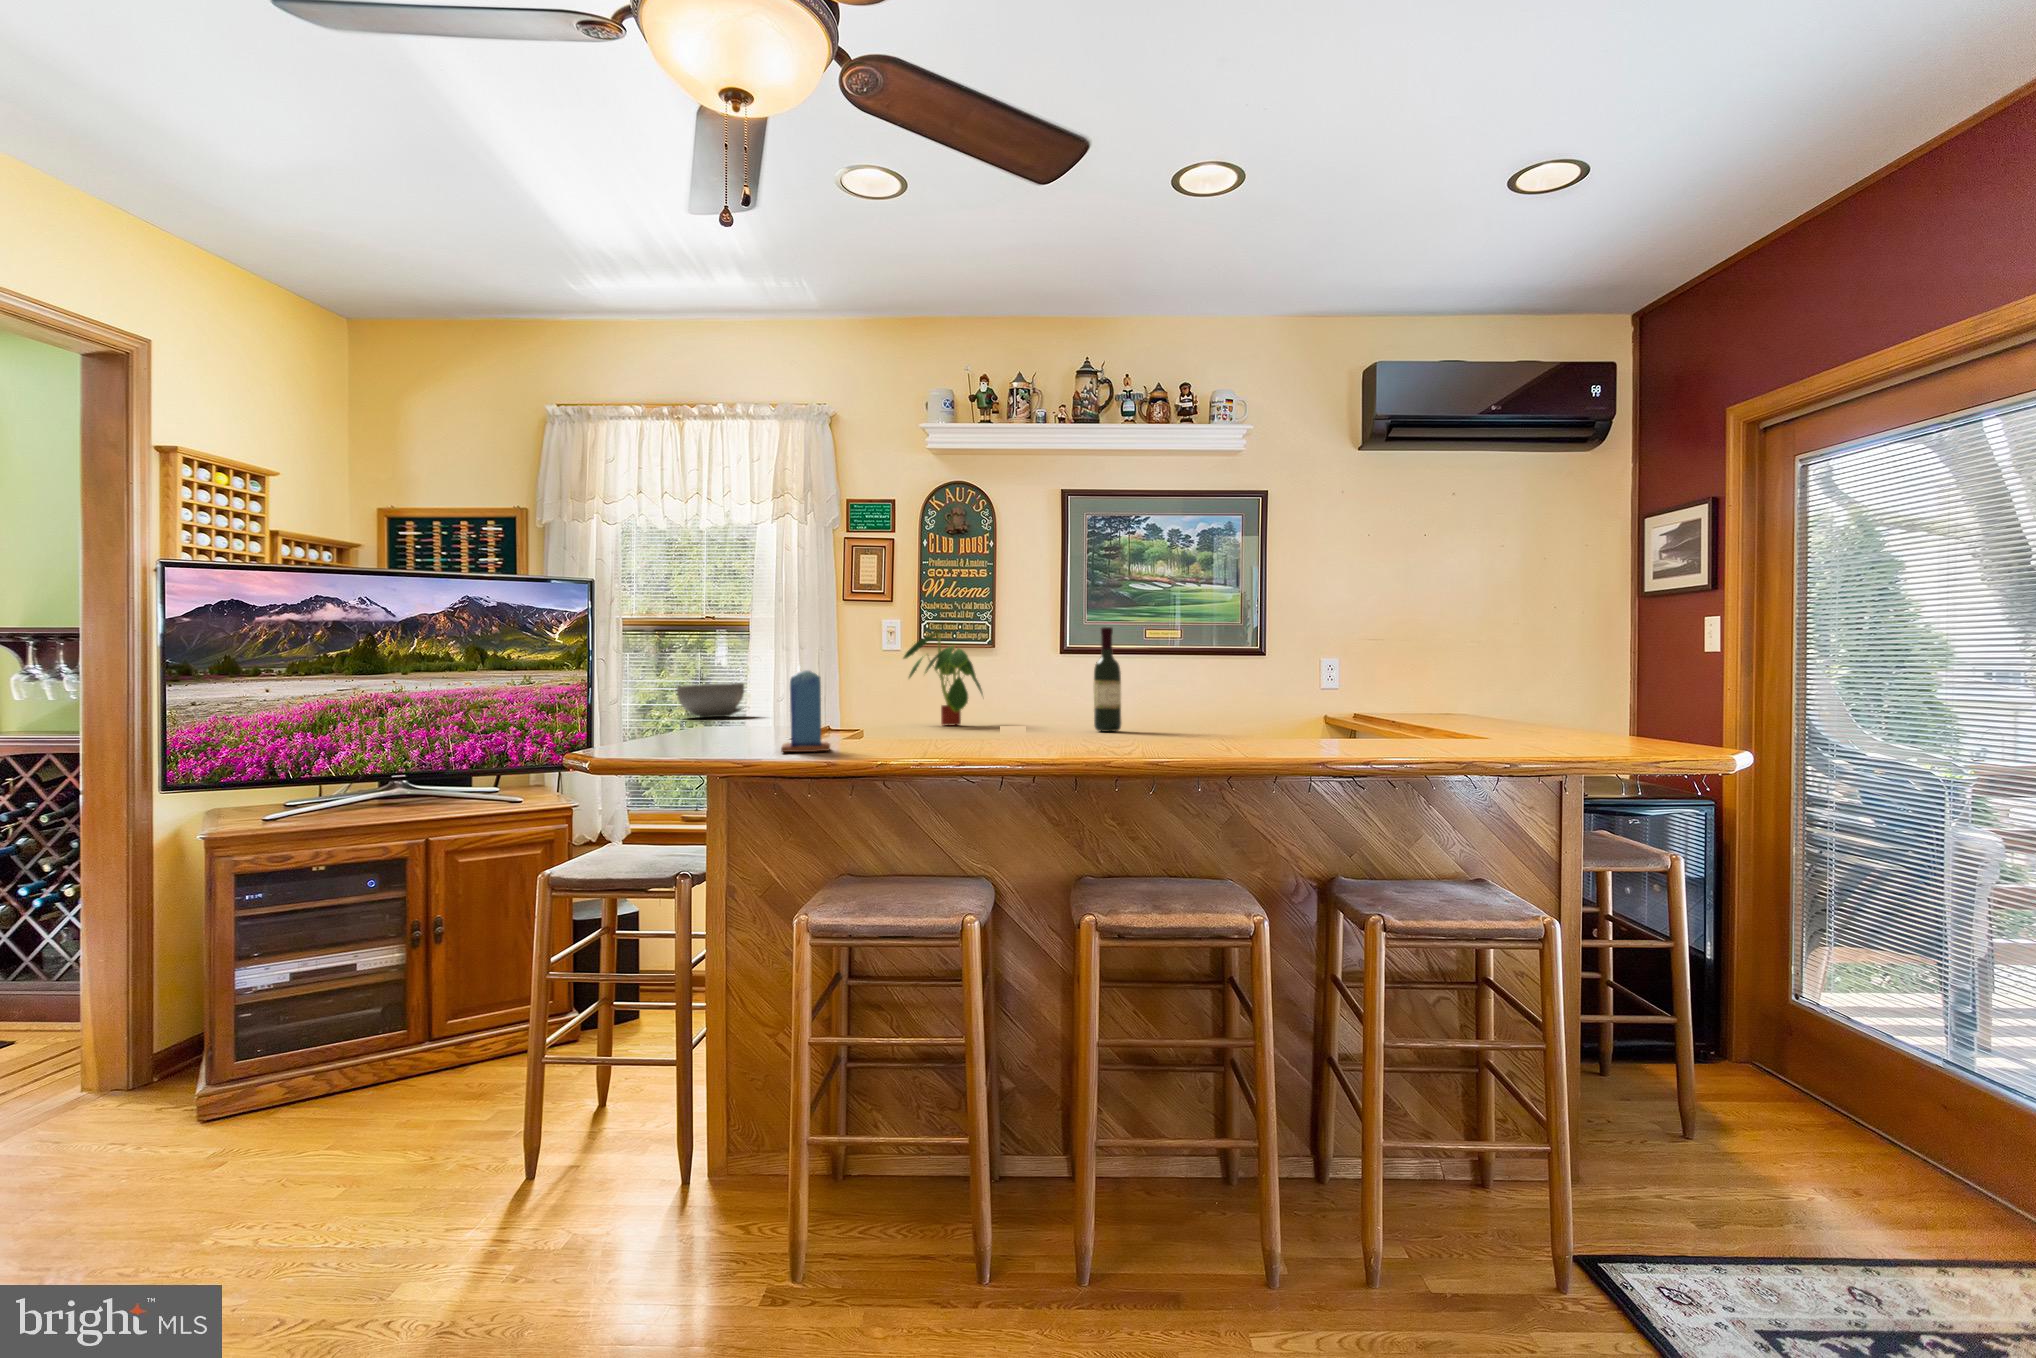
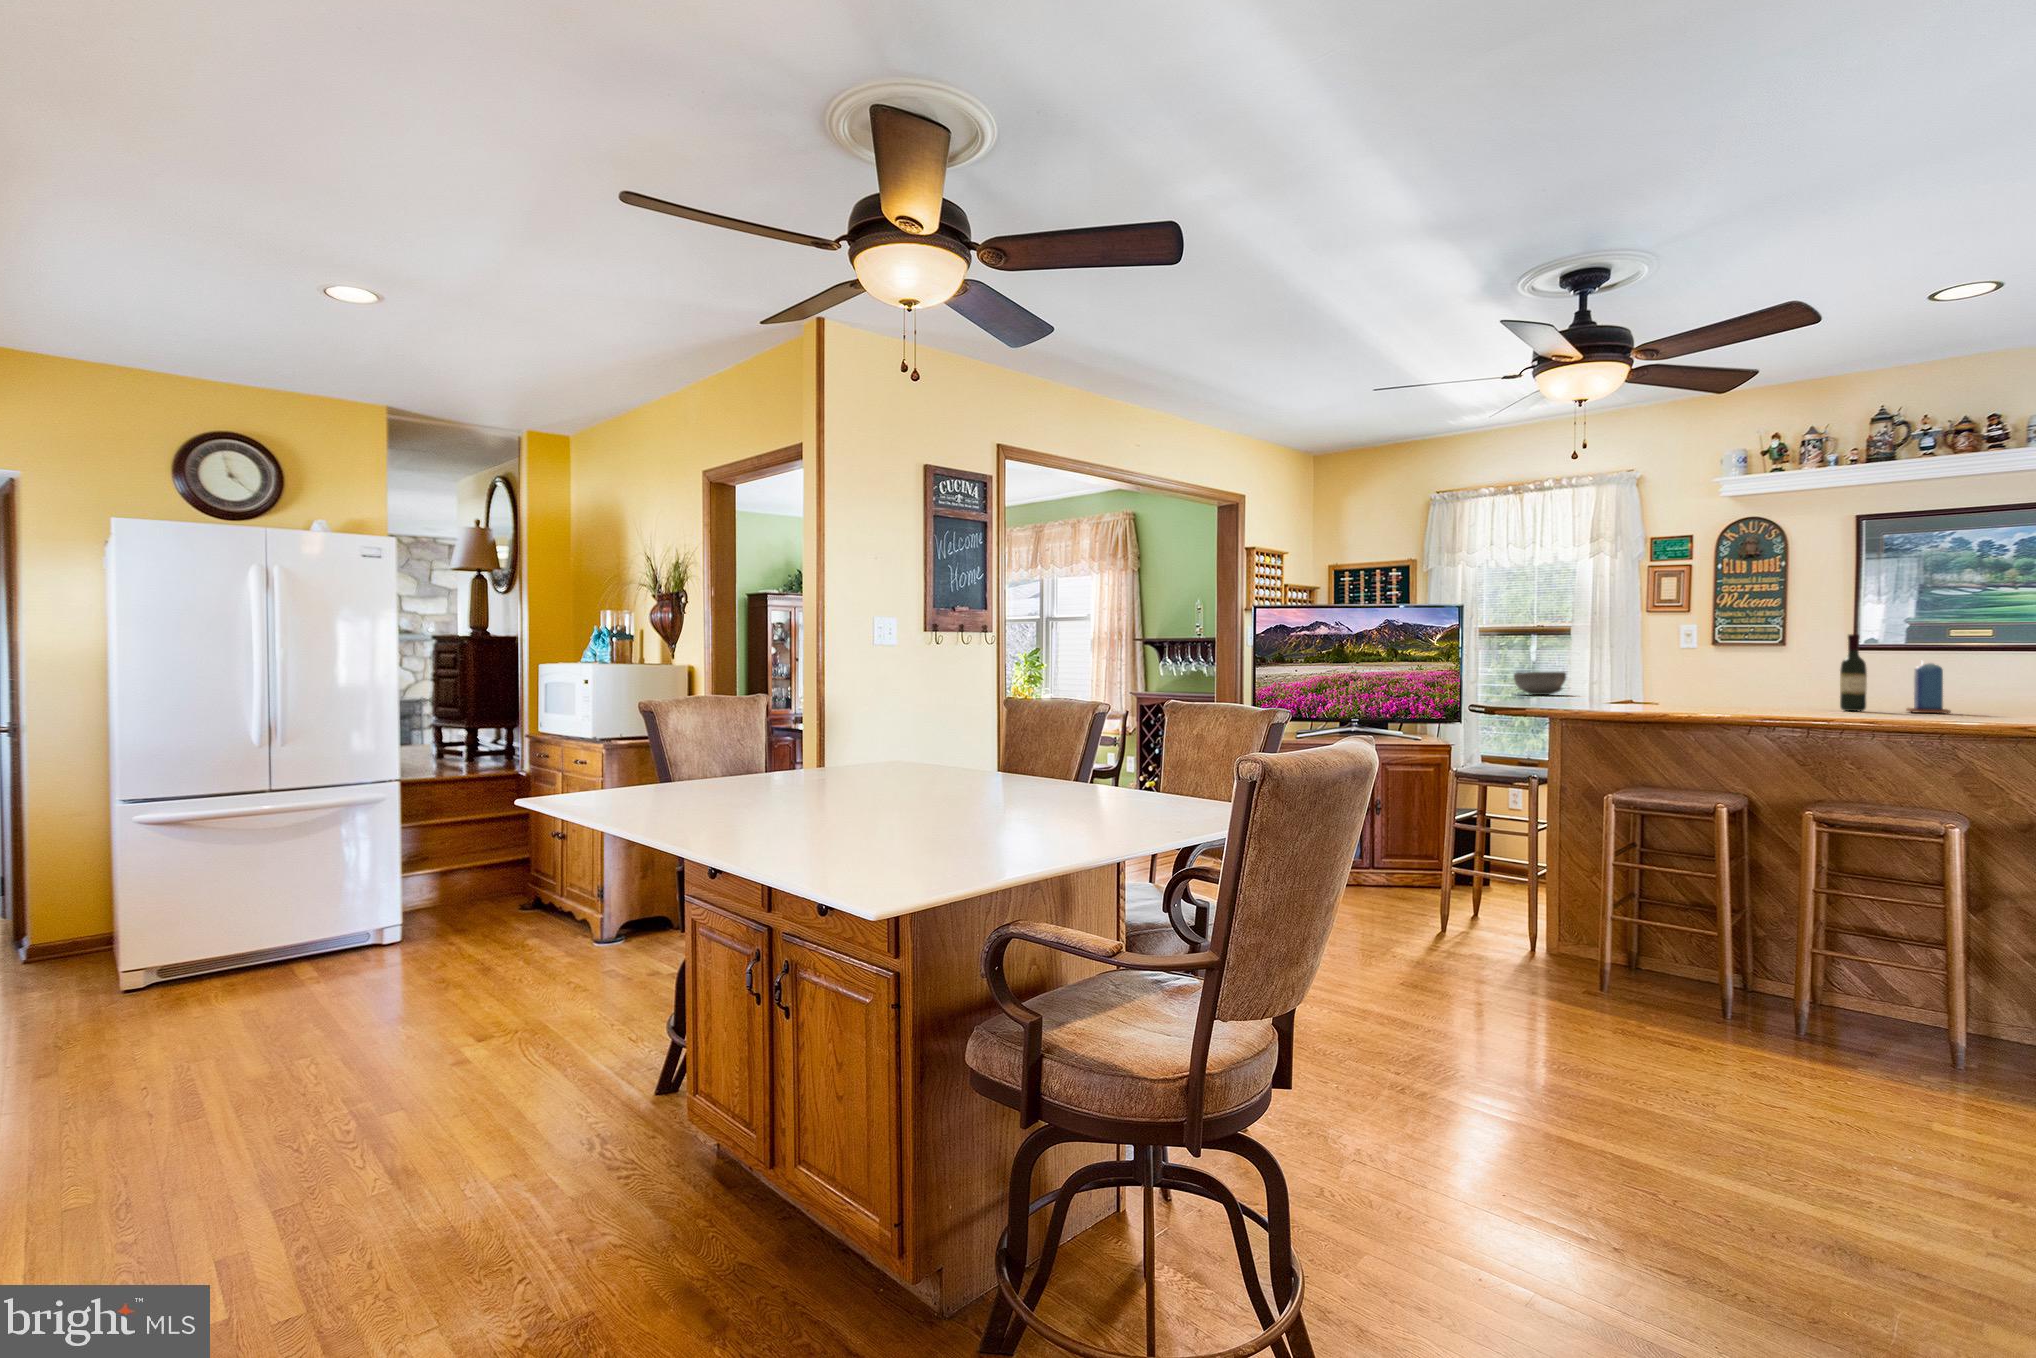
plant: present [903,633,983,726] -> none [1681,636,1757,704]
candle: present [781,666,830,752] -> present [1906,660,1951,713]

